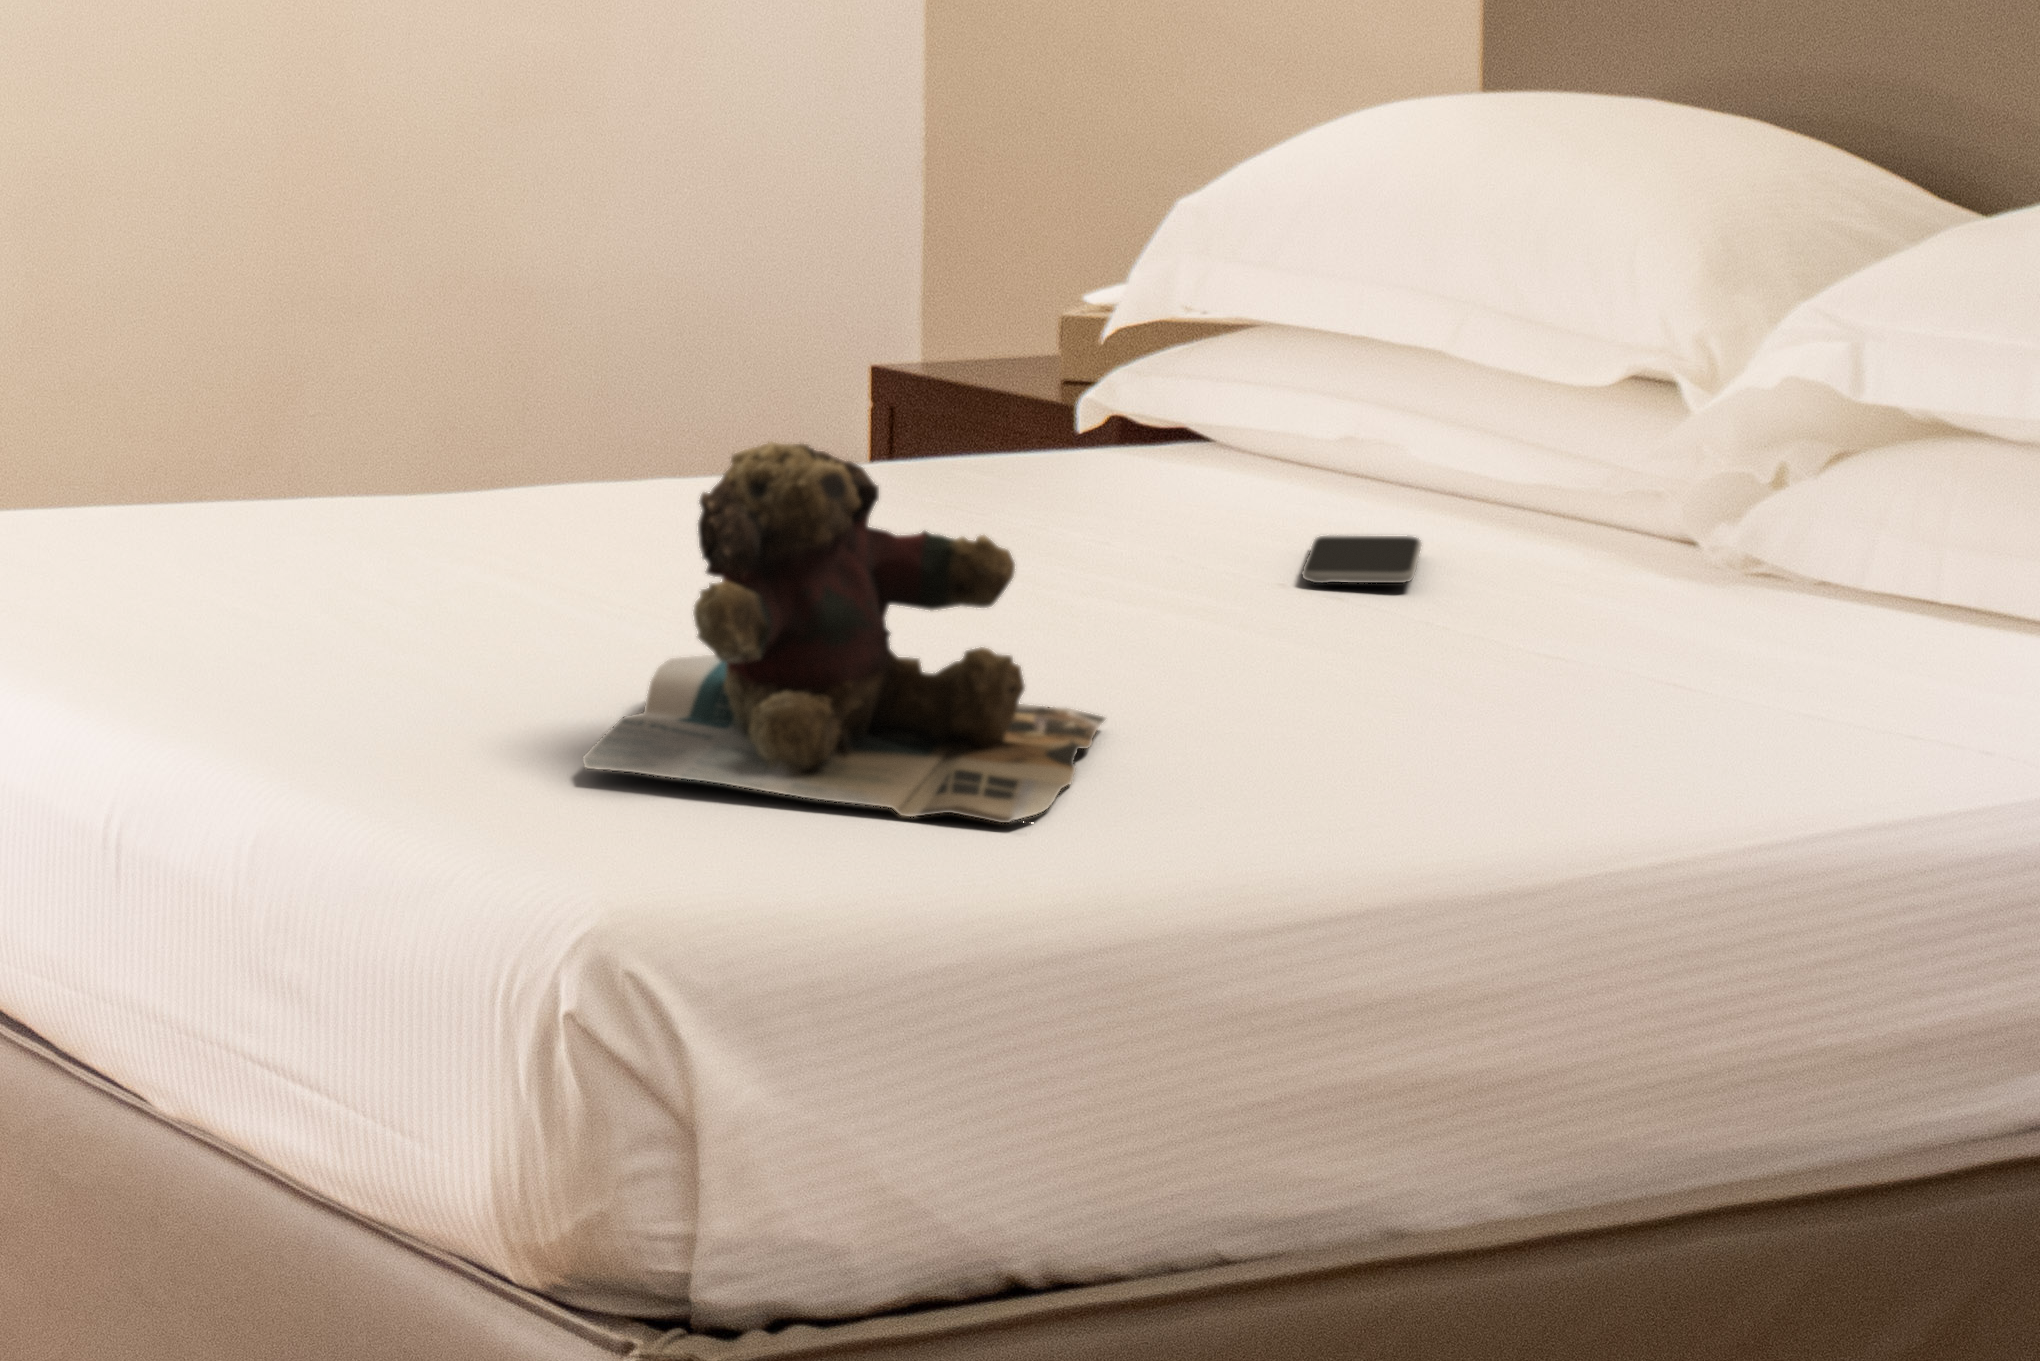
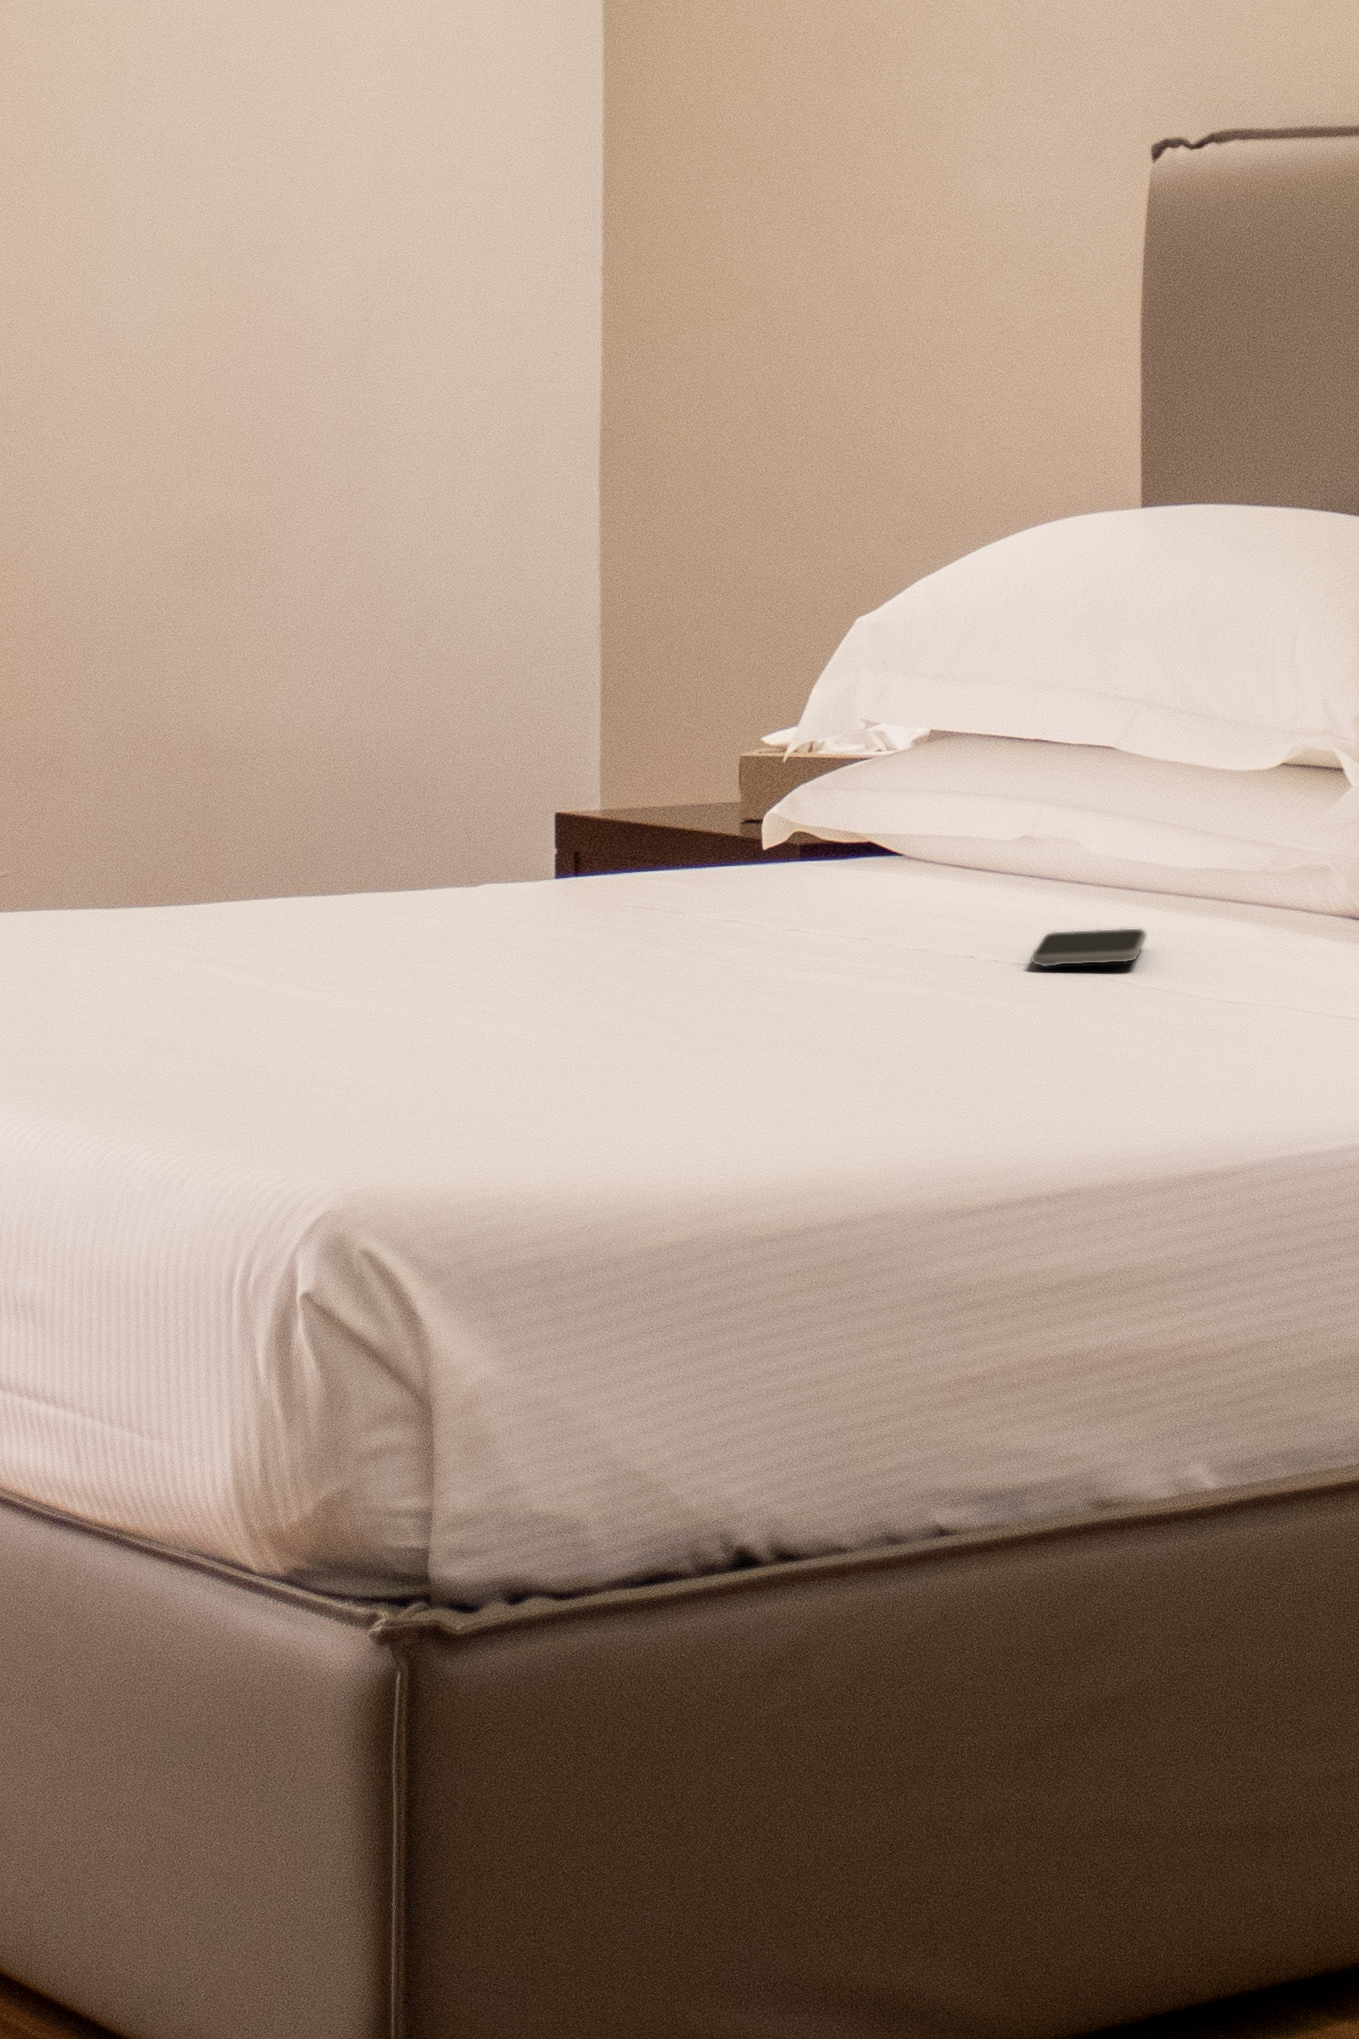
teddy bear: present [583,442,1105,823] -> none [320,777,840,1127]

